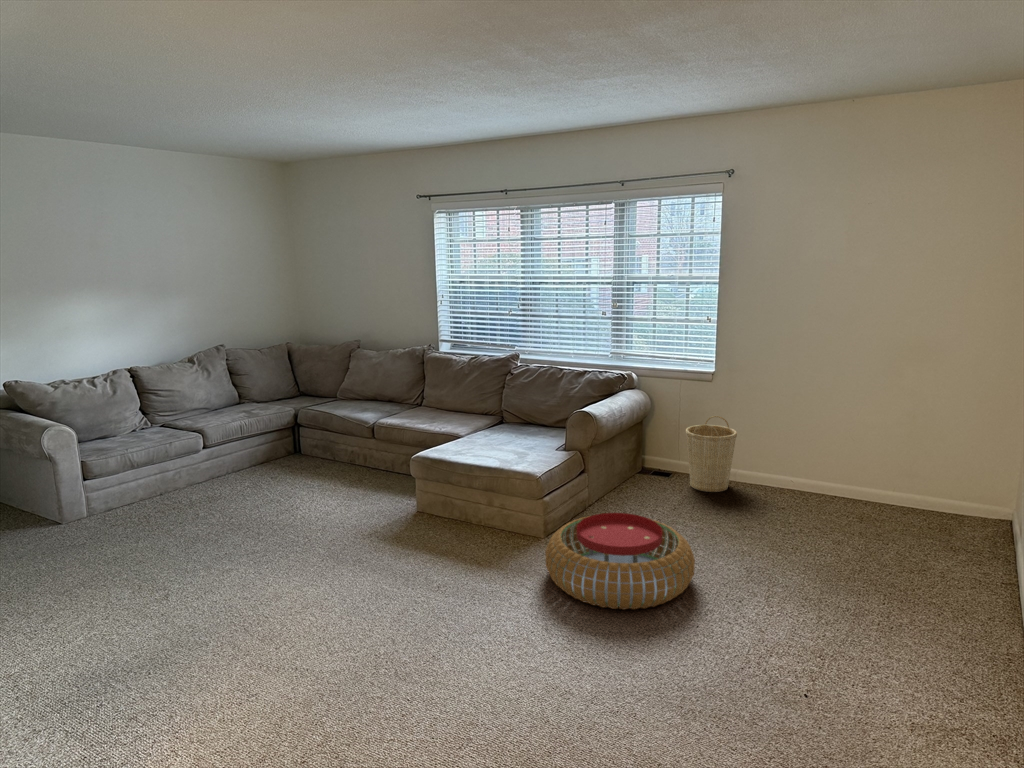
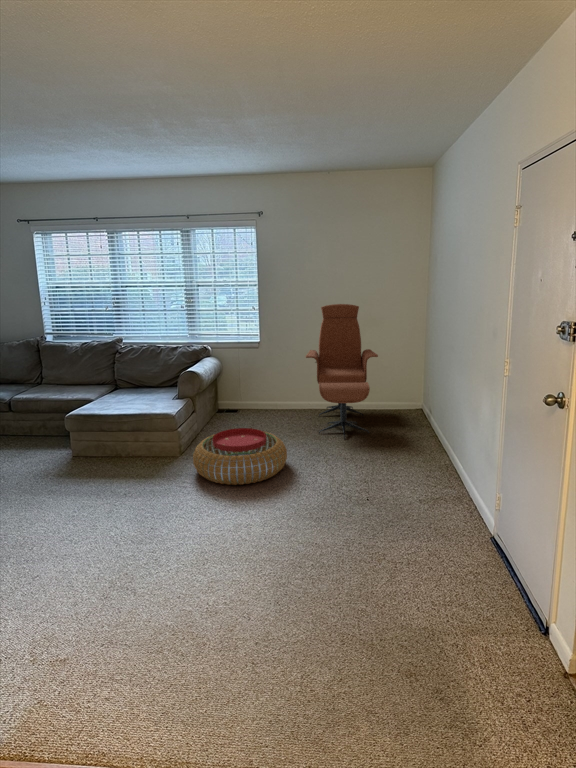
lounge chair: none [780,322,920,564] -> present [306,304,378,439]
basket: present [686,416,737,492] -> none [247,368,278,415]

